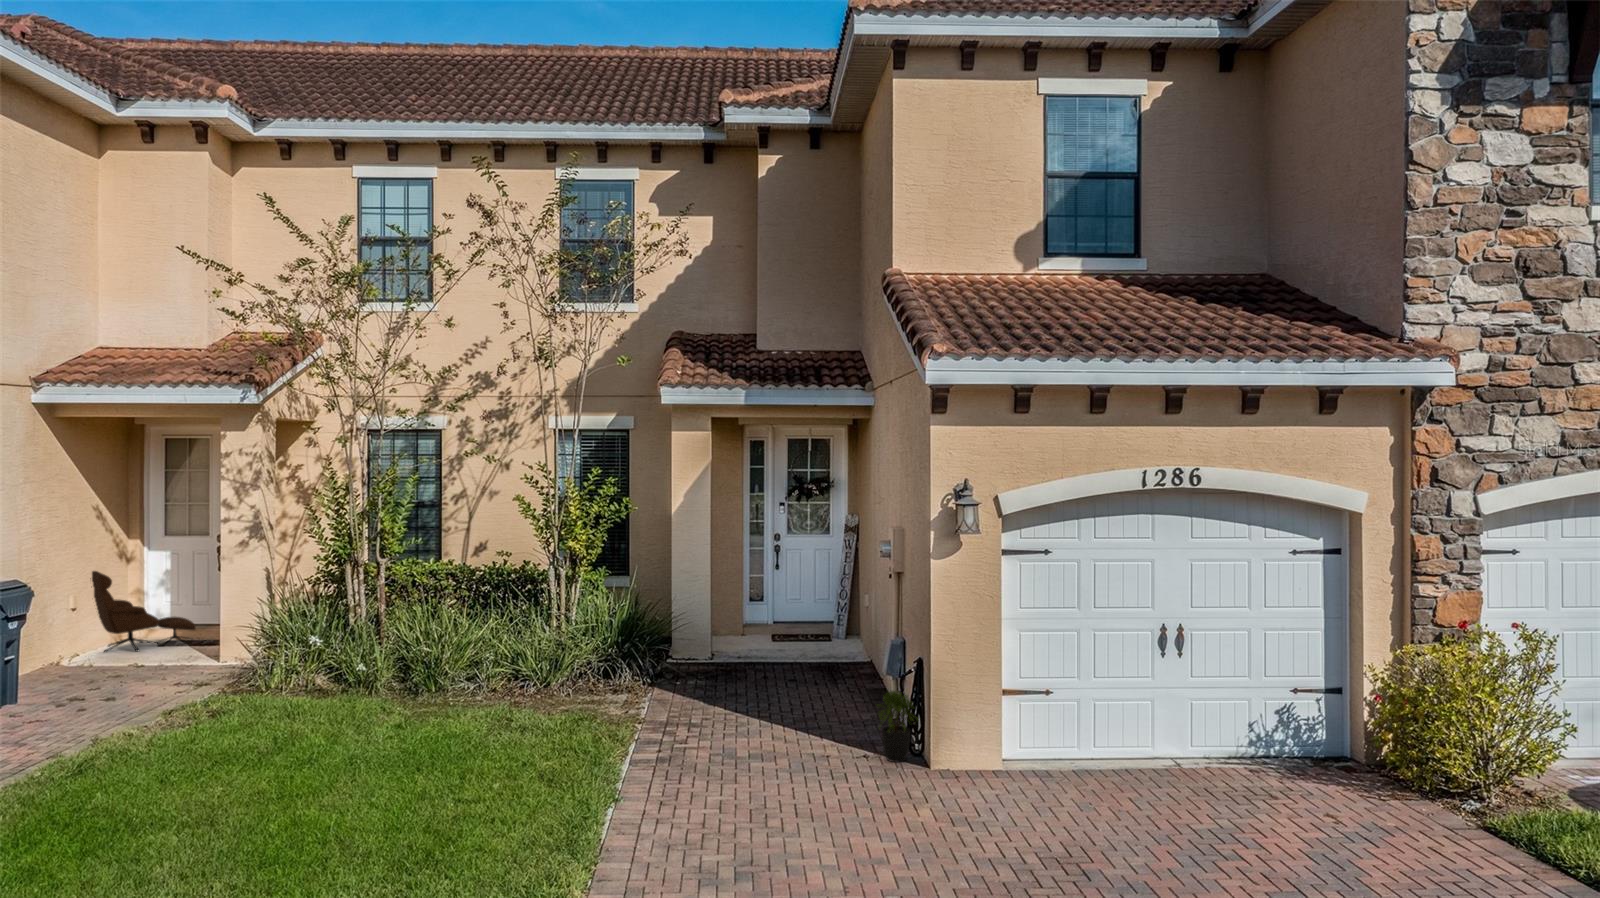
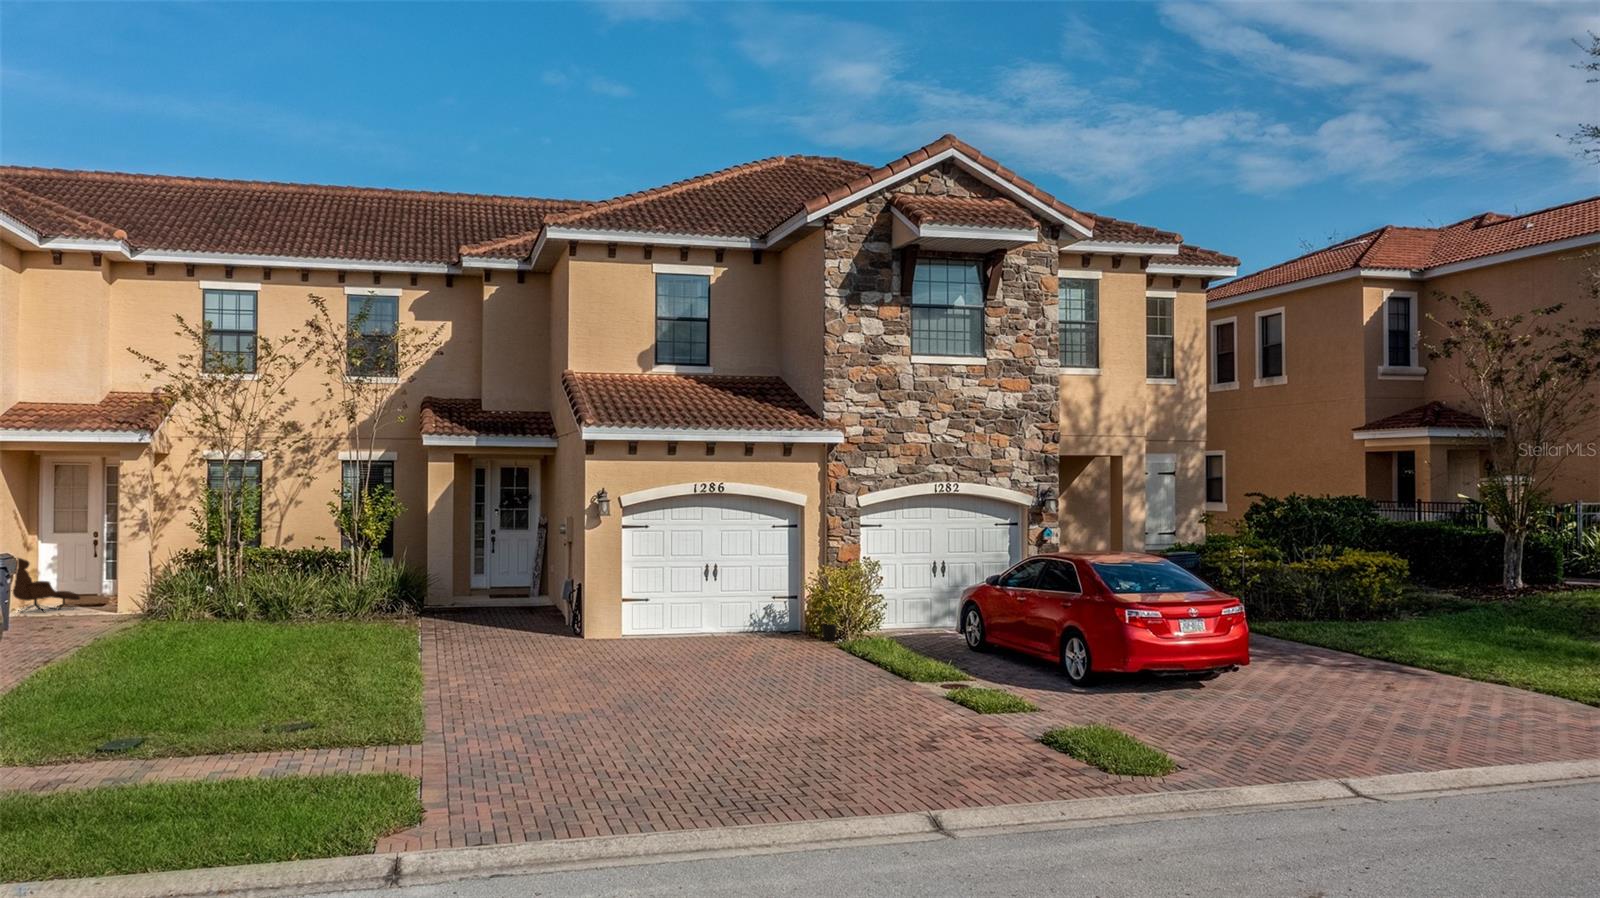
potted plant: present [877,691,914,762] -> present [819,604,839,641]

